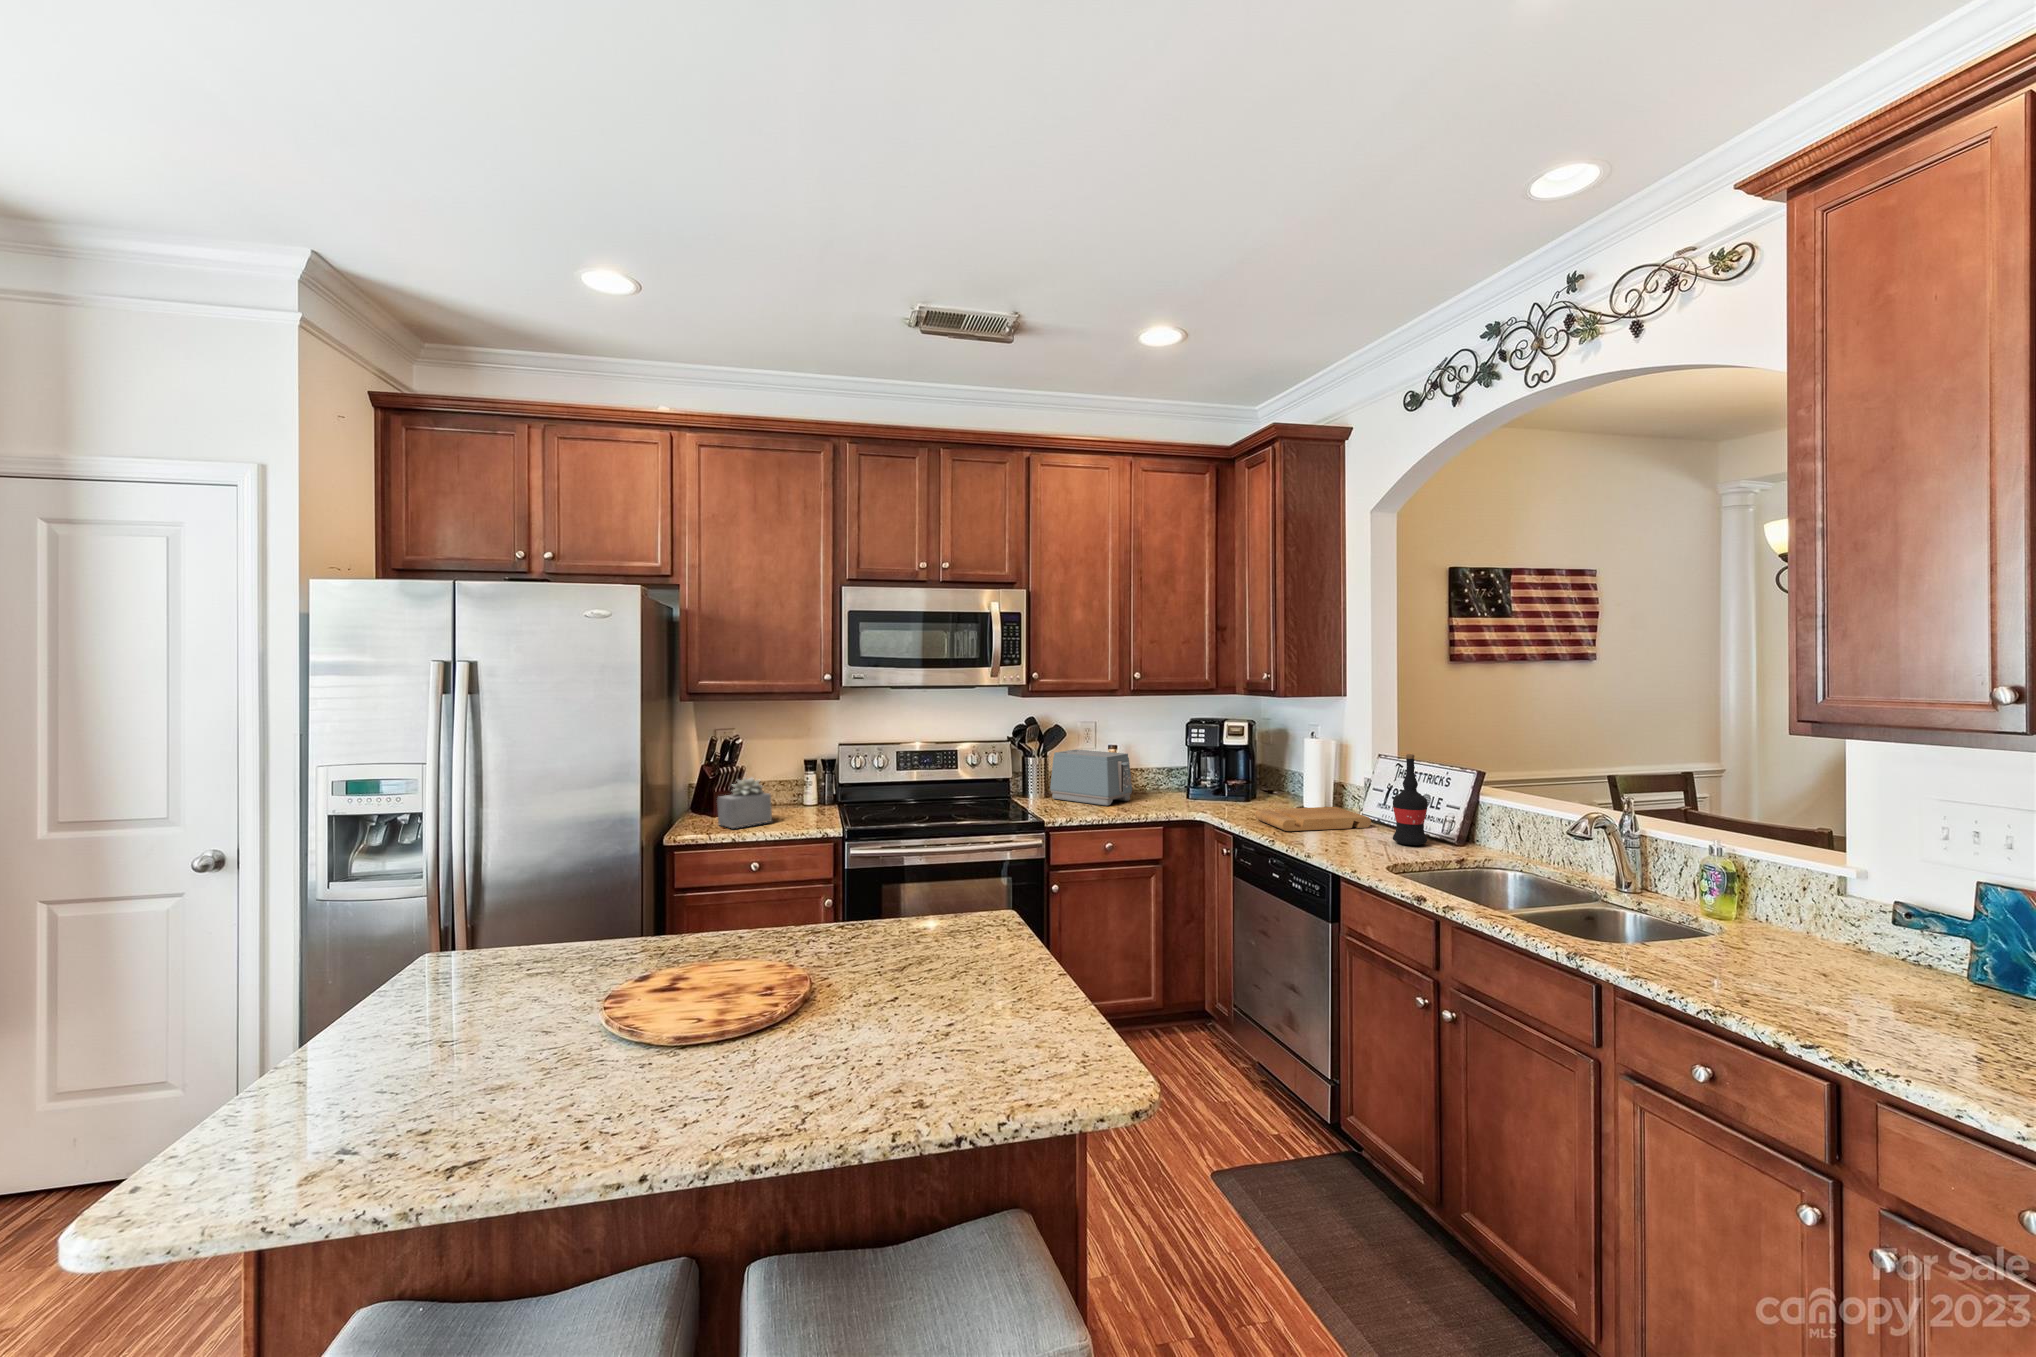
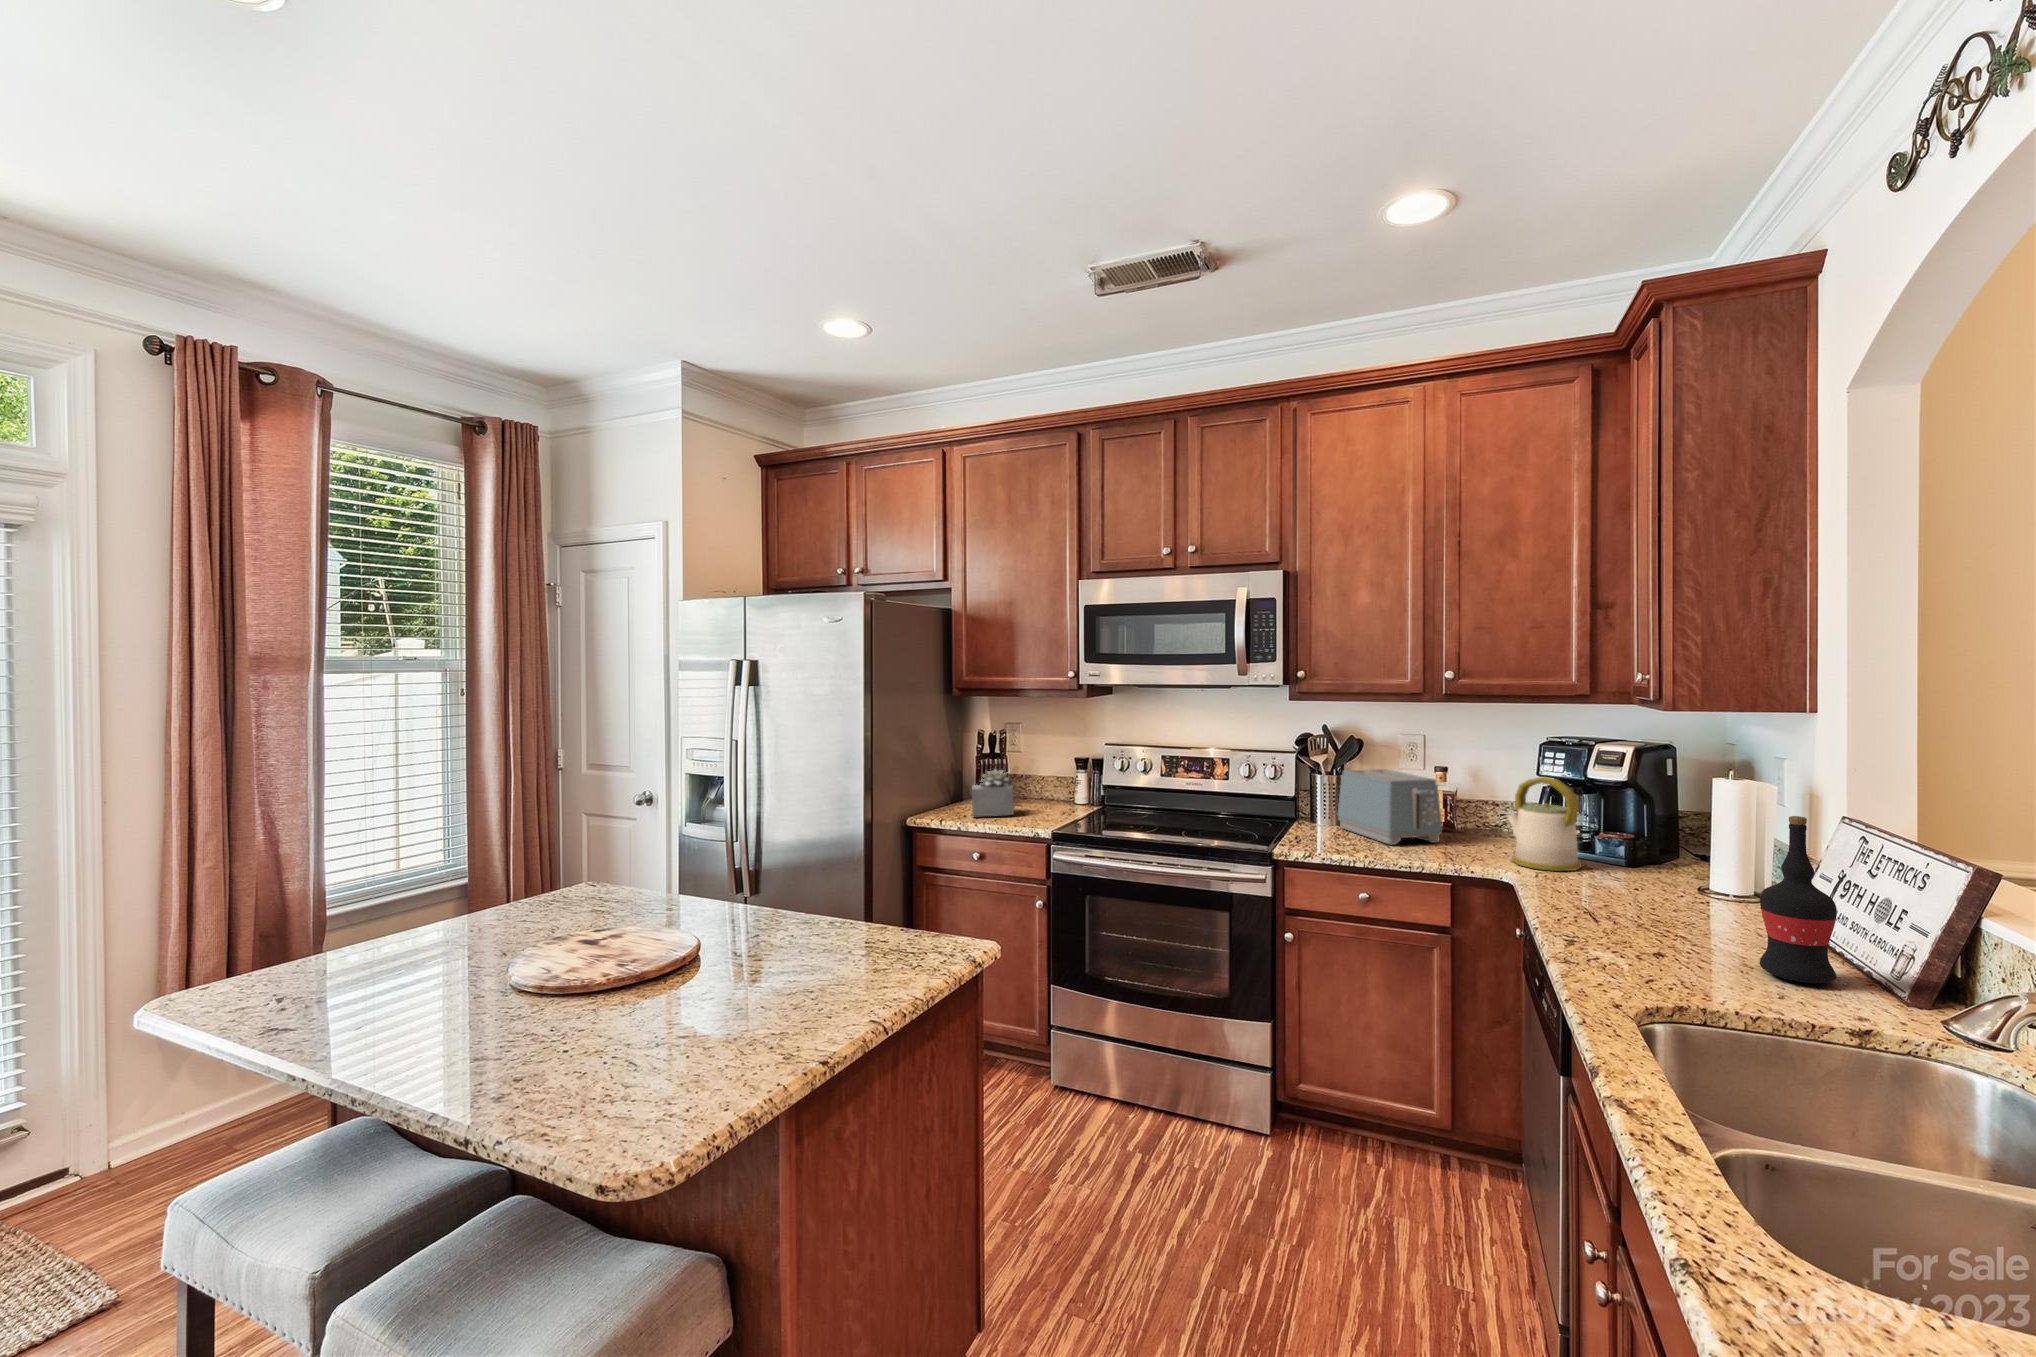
kettle: none [1182,745,1231,809] -> present [1508,777,1582,871]
cutting board: present [1255,807,1371,831] -> none [1572,879,1776,937]

